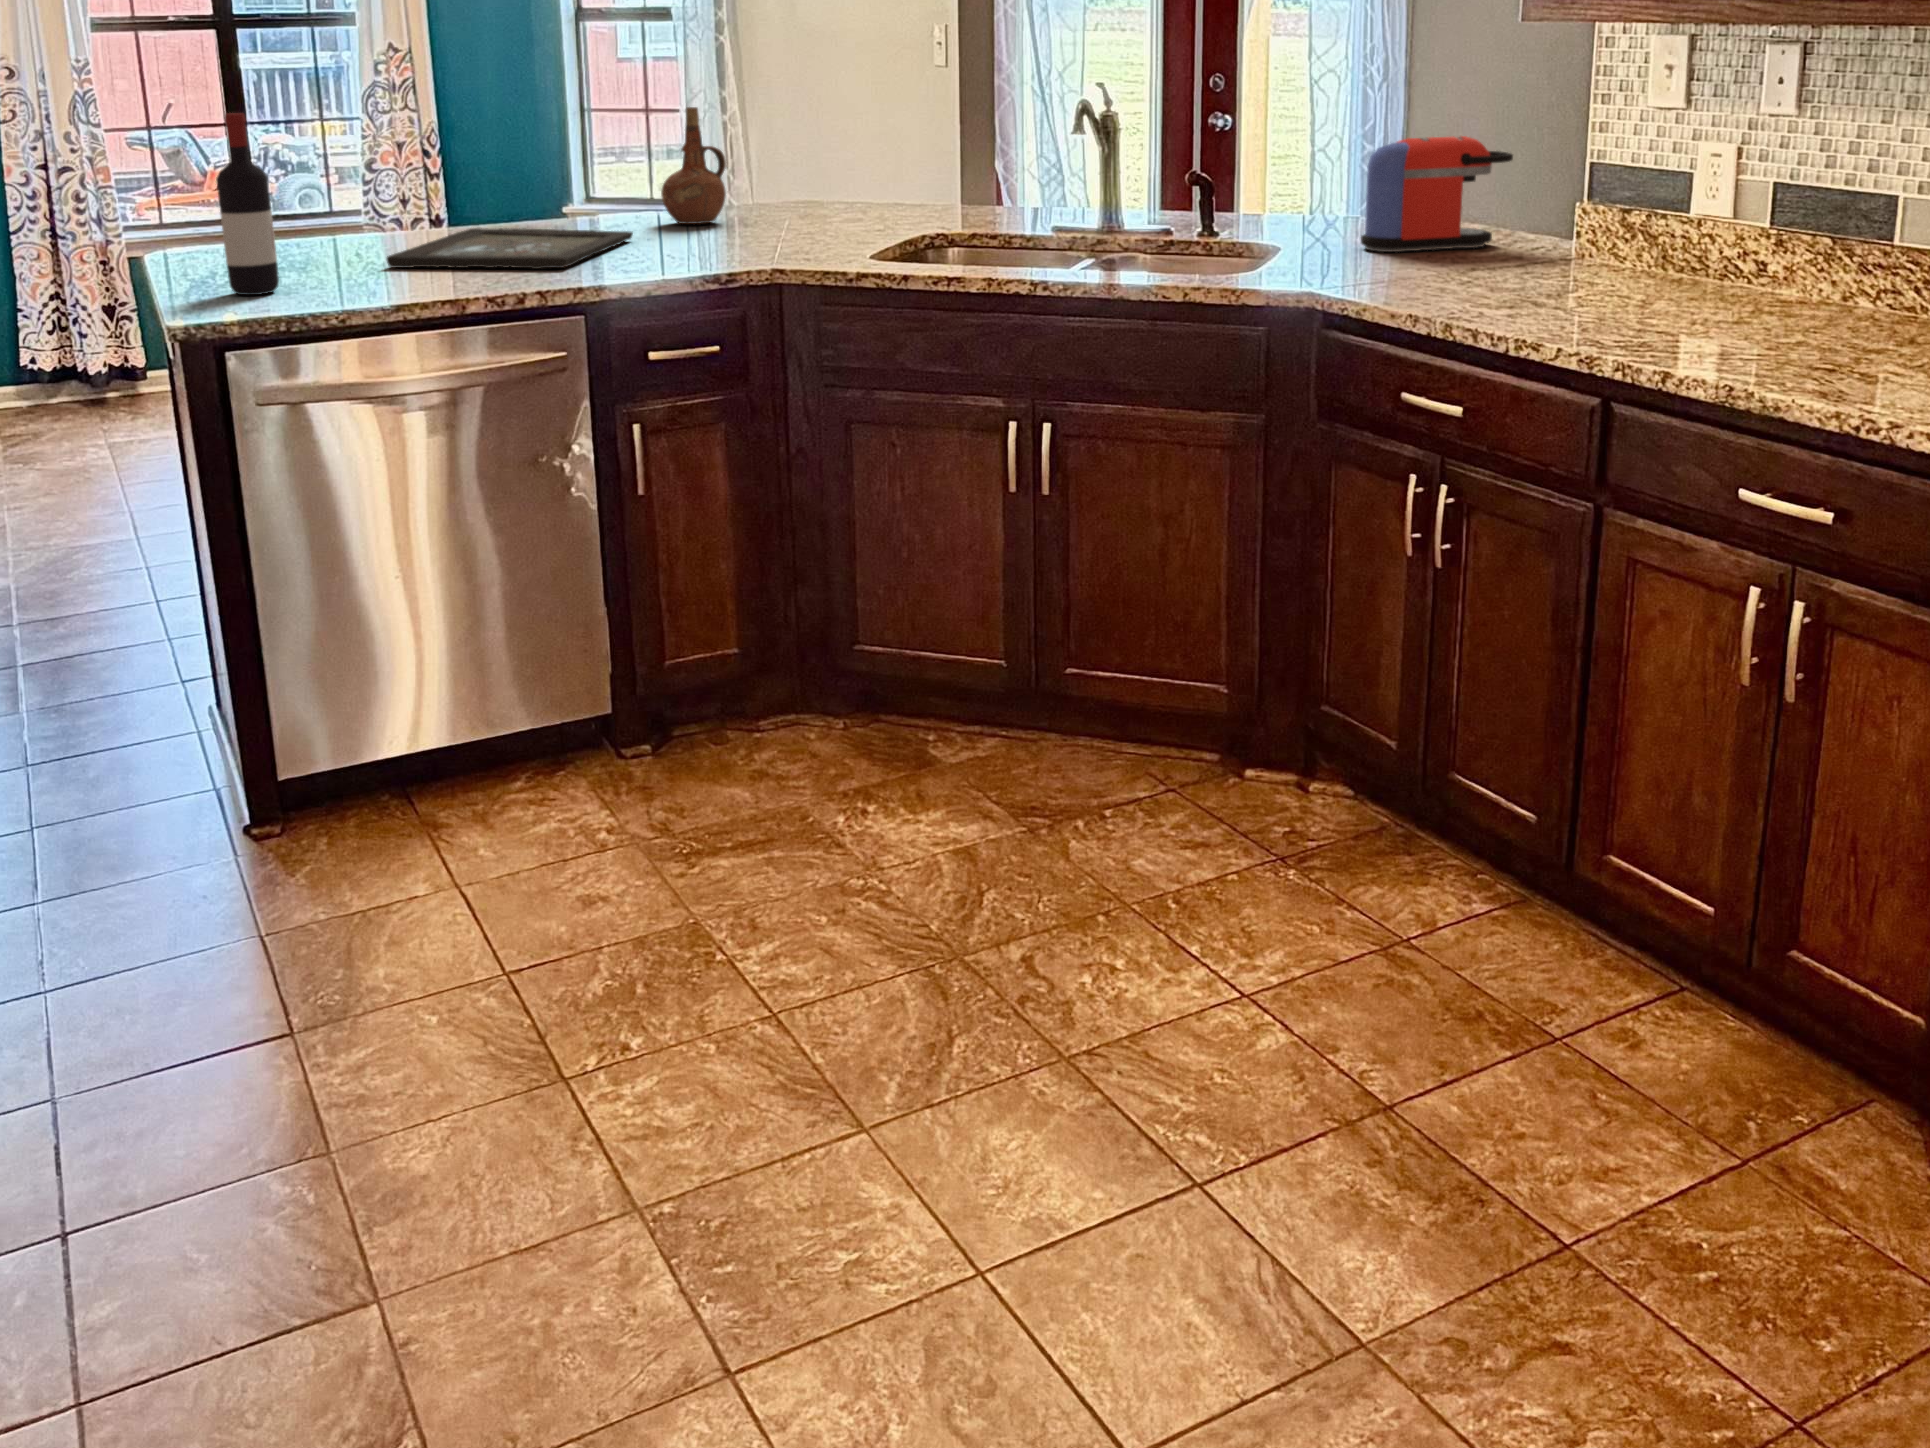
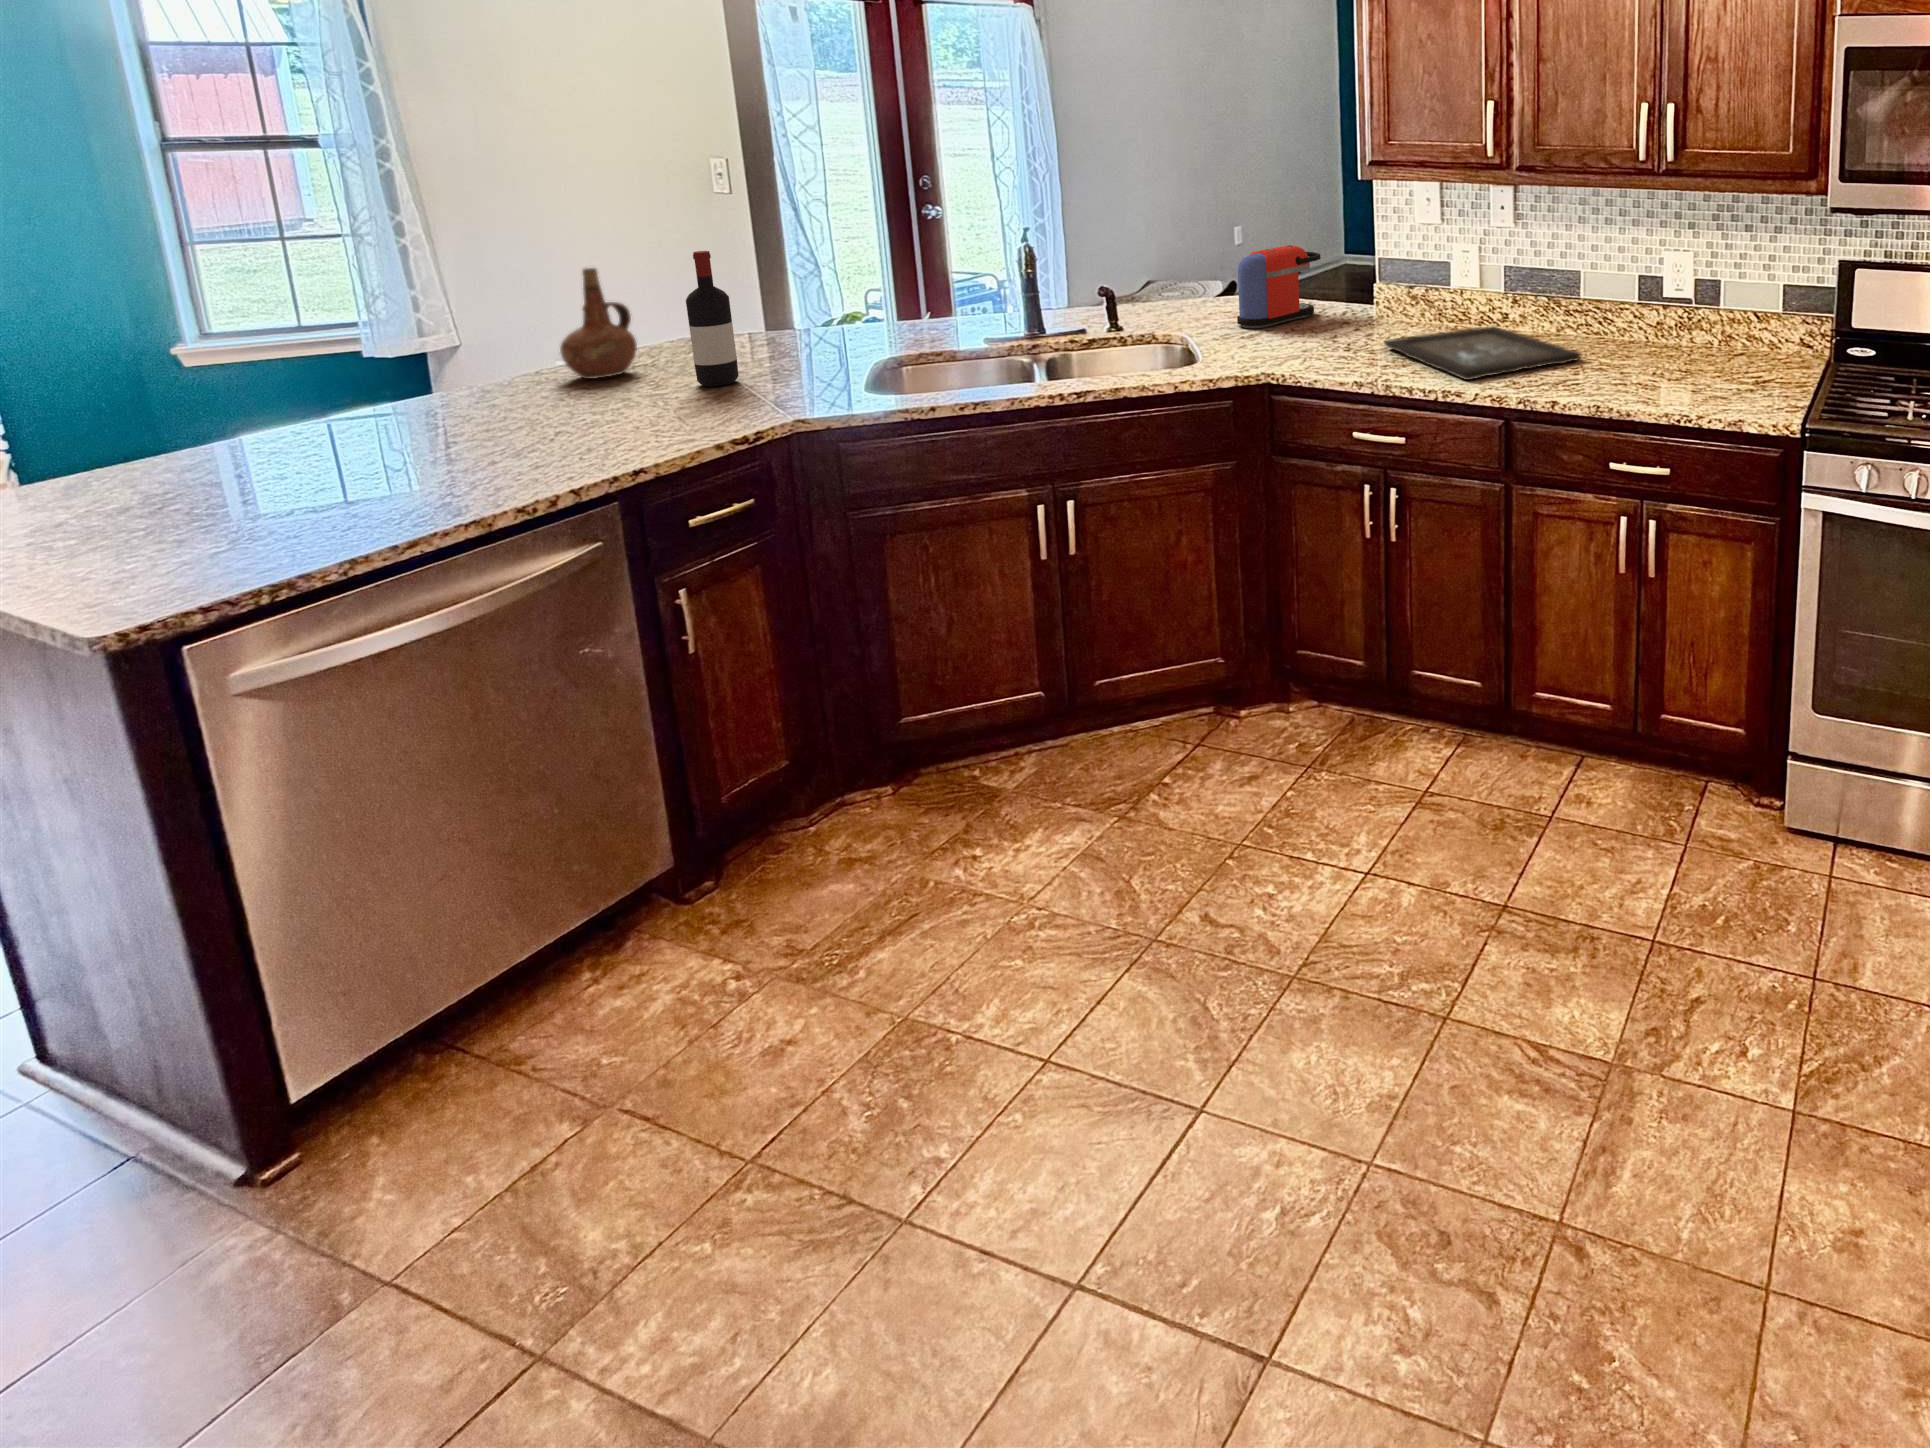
wine bottle: present [216,113,279,295] -> present [686,251,738,387]
tray: present [387,228,633,269] -> present [1384,326,1581,380]

